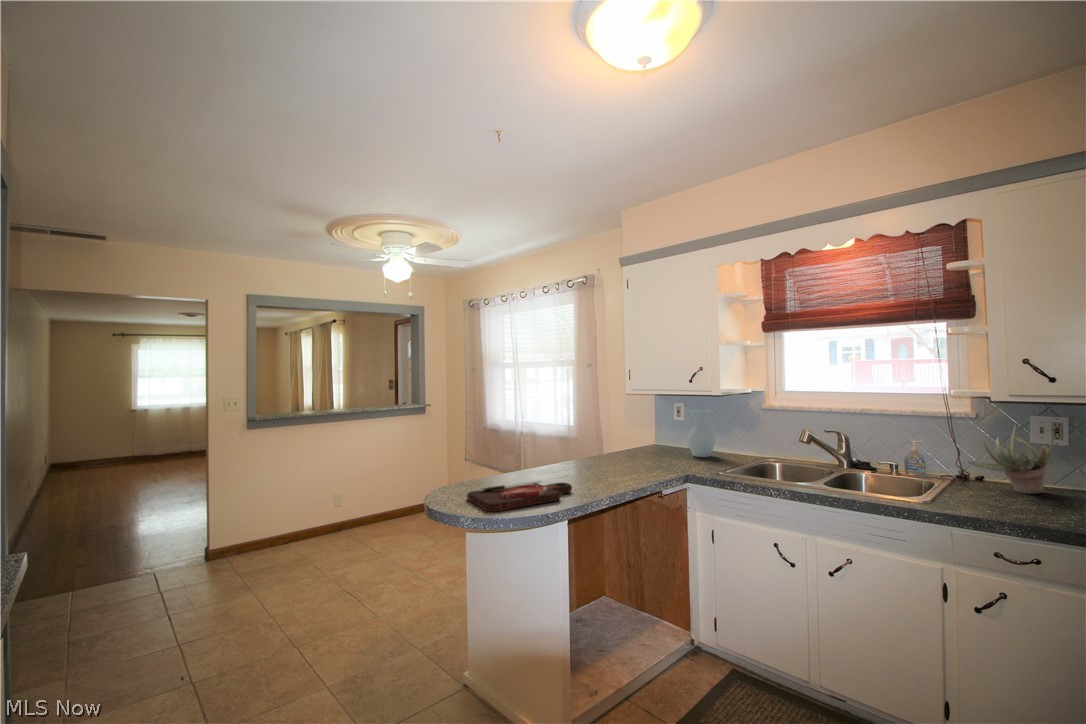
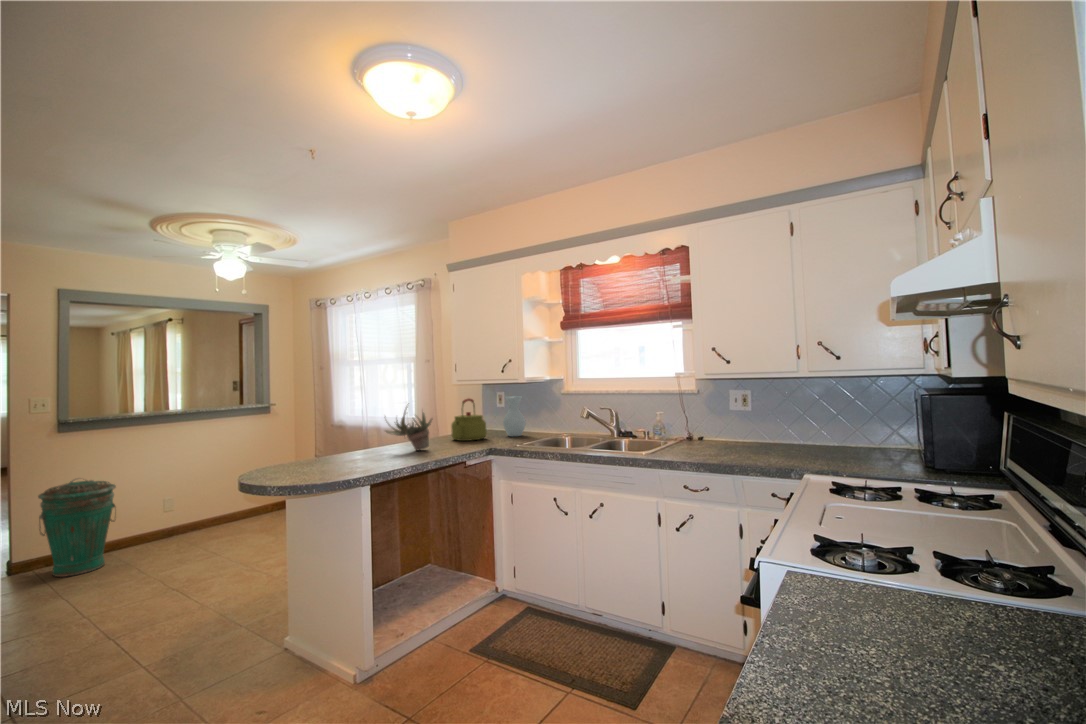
kettle: none [631,412,672,462] -> present [451,399,487,441]
succulent plant: present [968,425,1053,494] -> present [386,410,433,451]
trash can: none [234,473,296,565] -> present [38,480,116,577]
cutting board: present [467,481,572,512] -> none [278,452,378,476]

